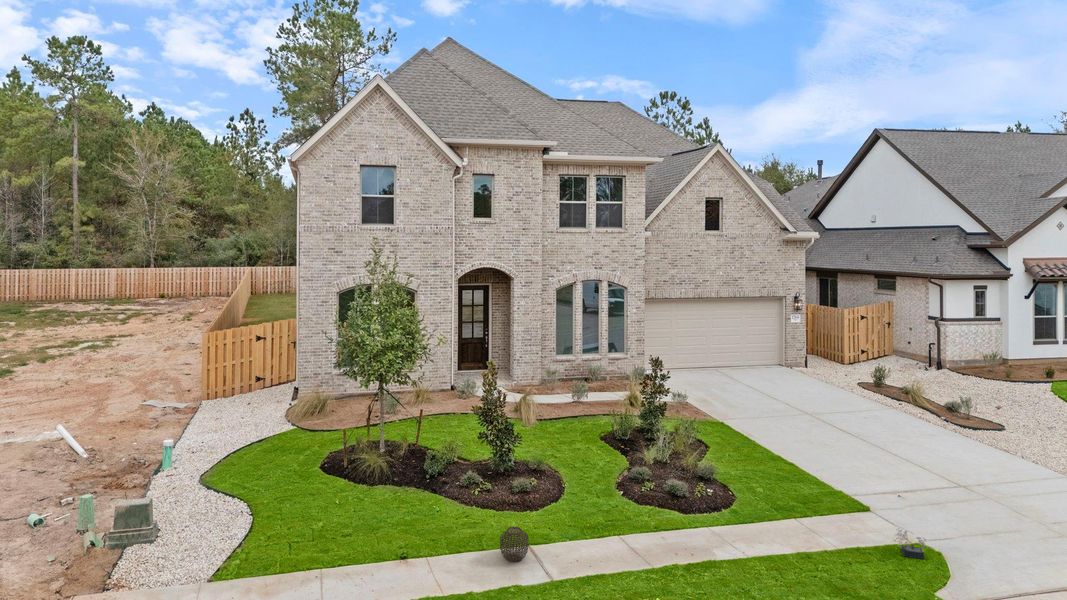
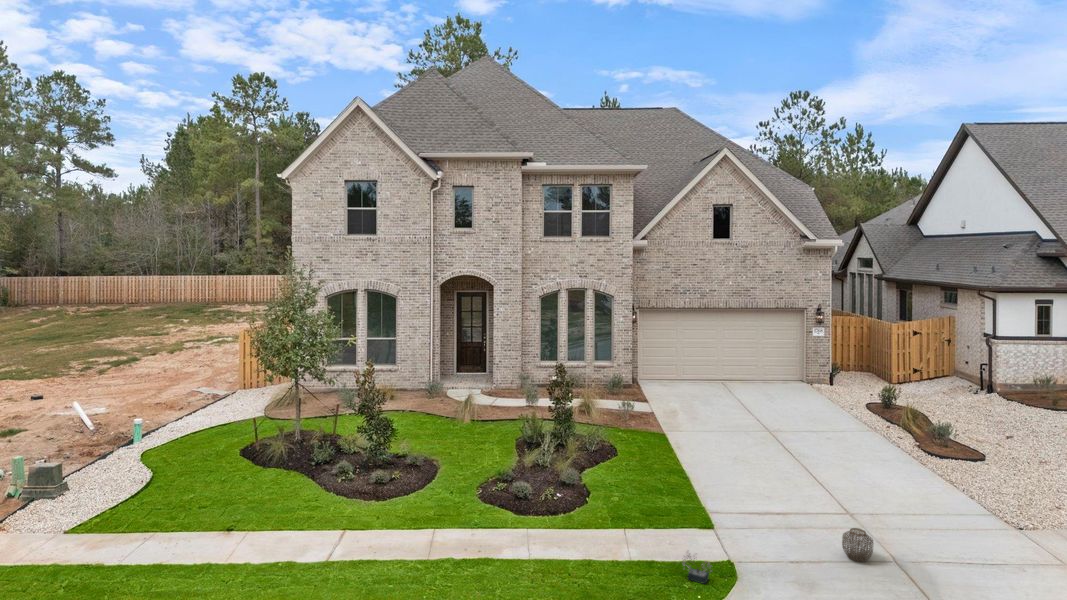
woven basket: present [500,527,528,562] -> present [842,528,873,562]

